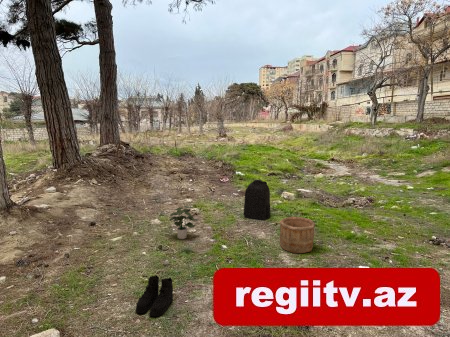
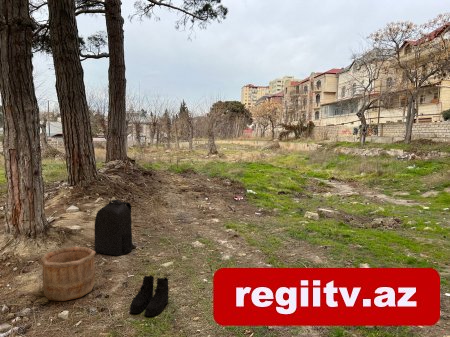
backpack: present [244,180,270,220] -> present [94,200,133,256]
potted plant: present [170,206,198,239] -> none [160,212,192,246]
wooden bucket: present [279,217,315,253] -> present [40,247,96,301]

